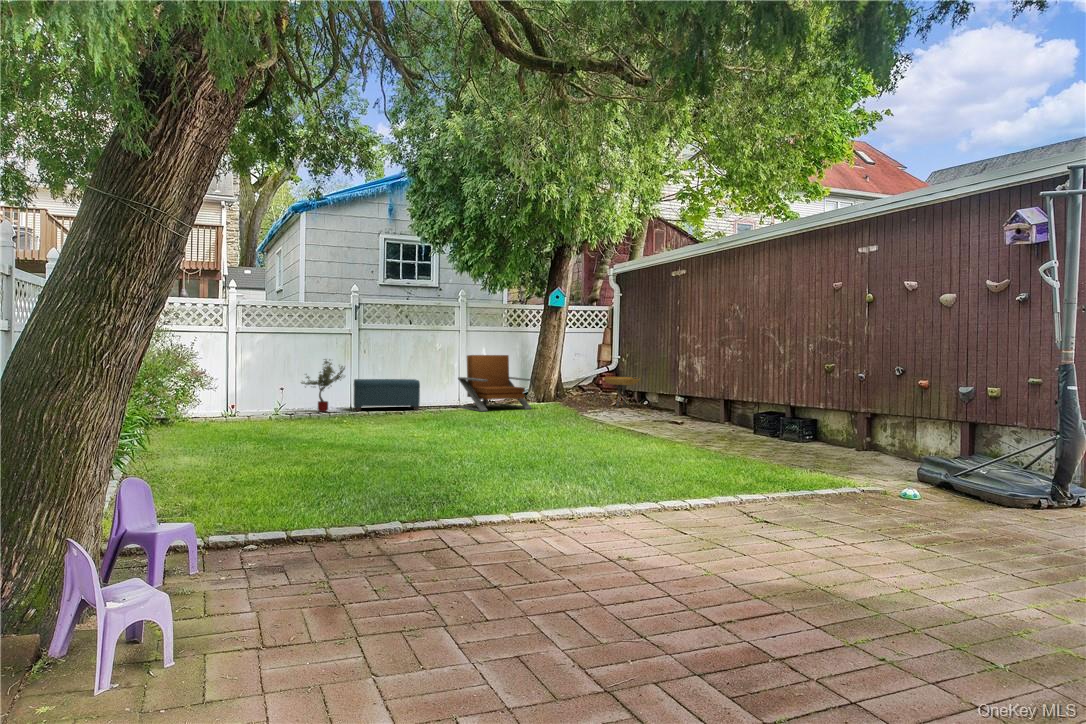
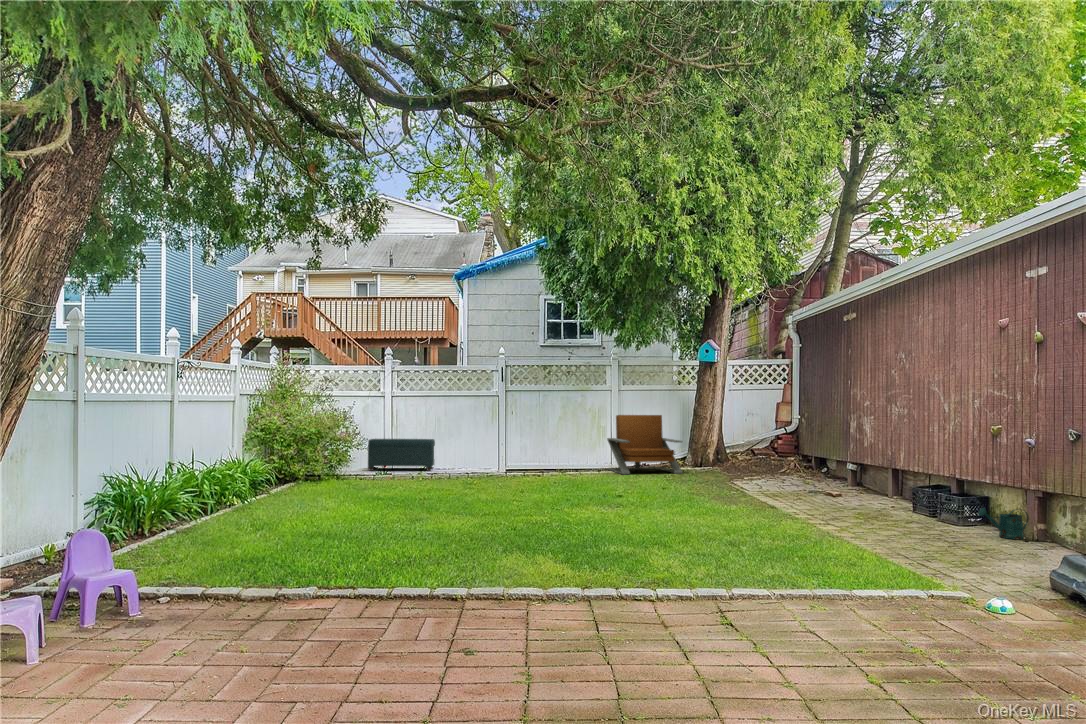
potted tree: present [301,359,345,412] -> none [448,418,491,470]
side table: present [604,377,640,407] -> none [771,440,816,475]
bench: present [354,379,420,411] -> present [368,439,435,471]
watering can: none [825,427,856,450] -> present [979,508,1029,539]

